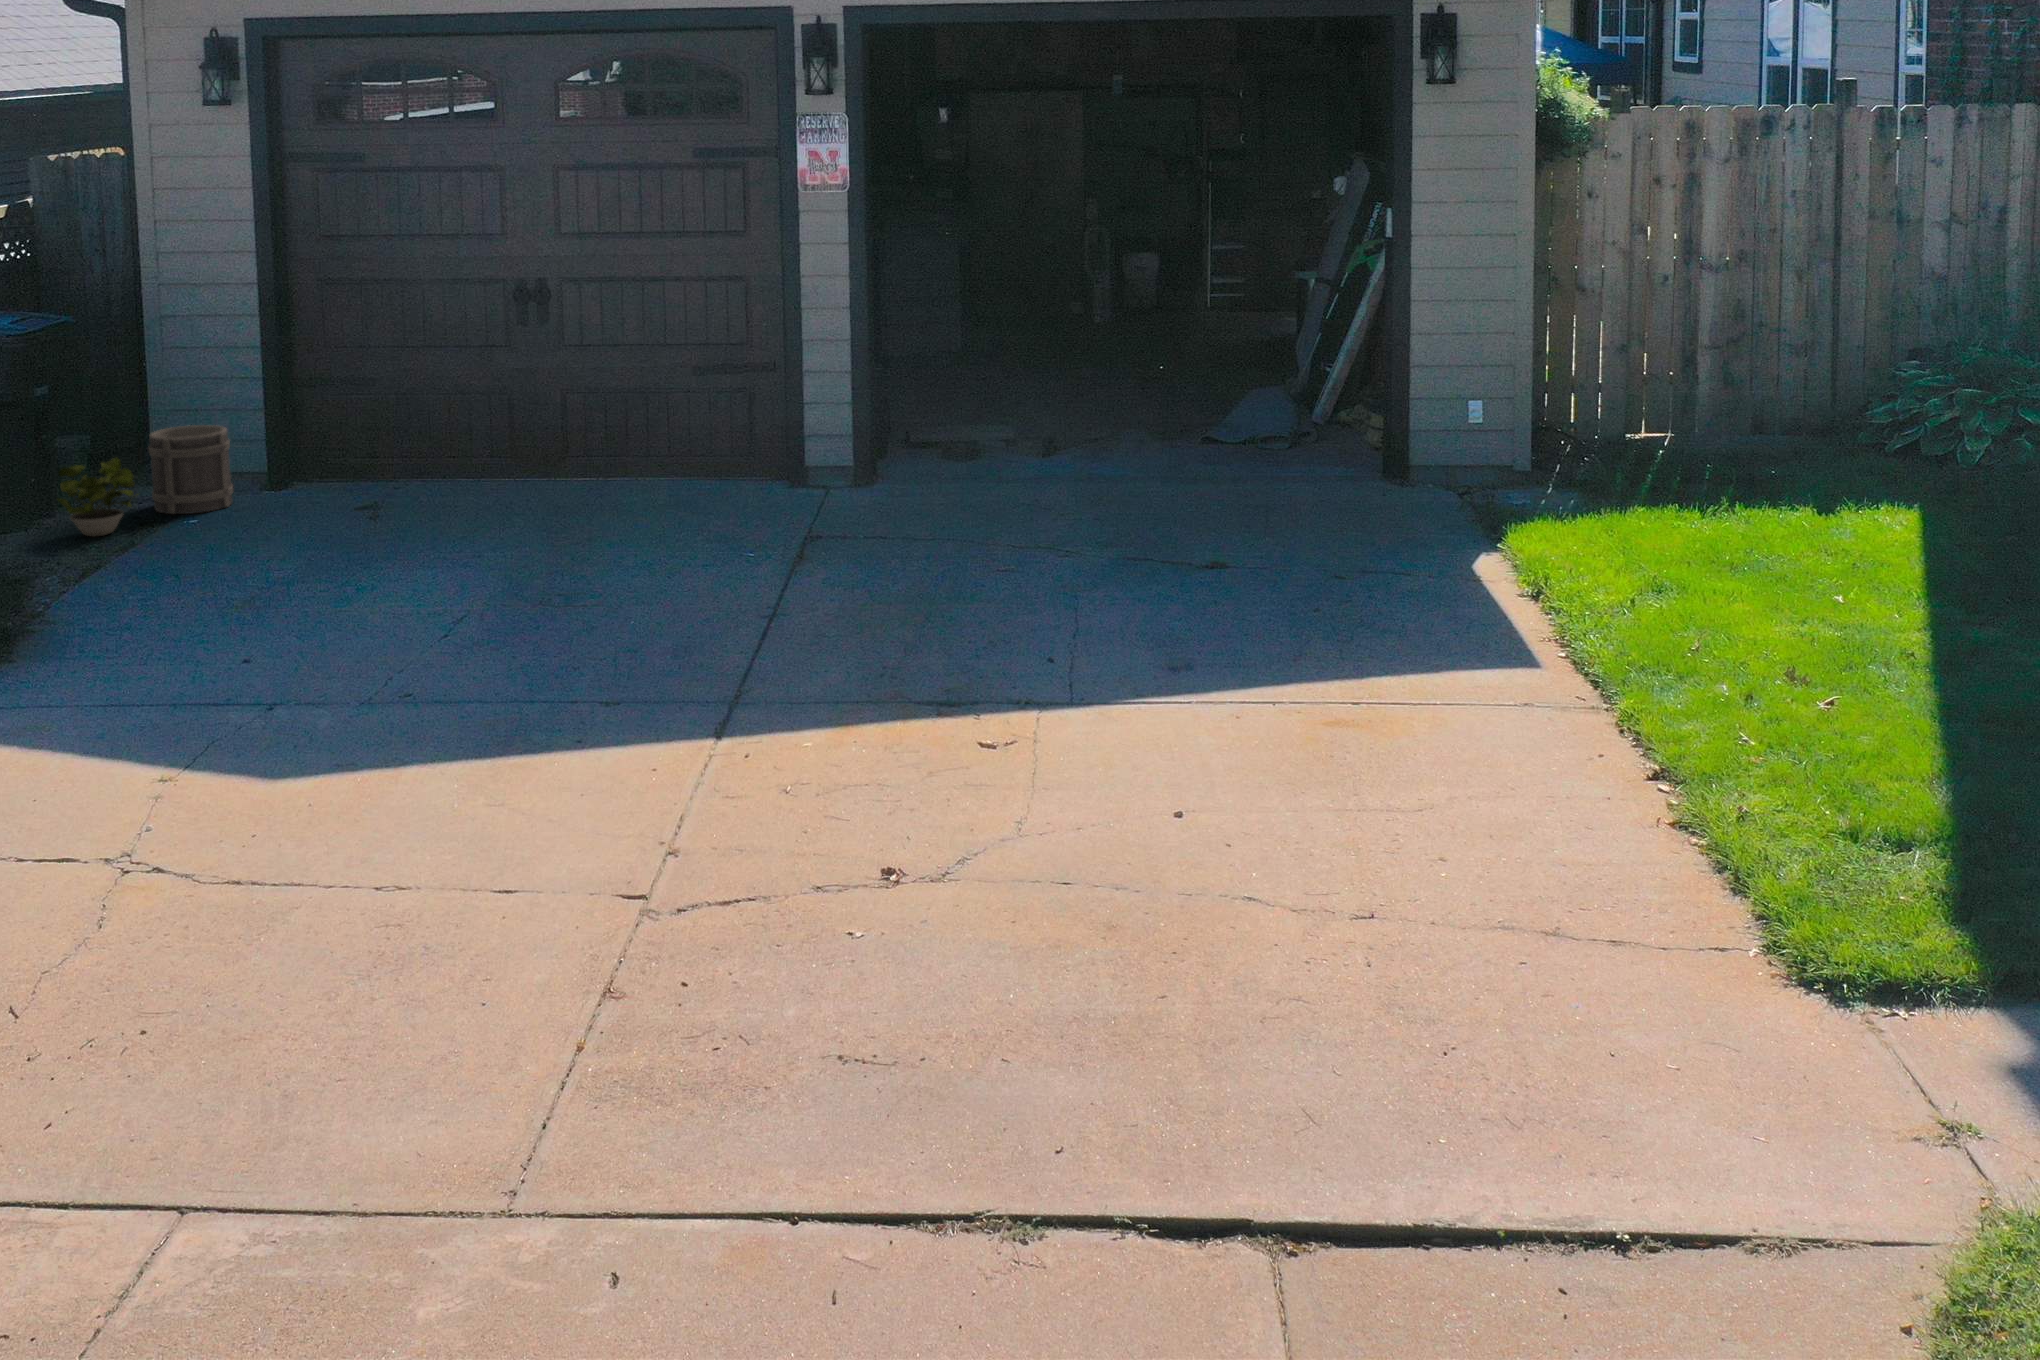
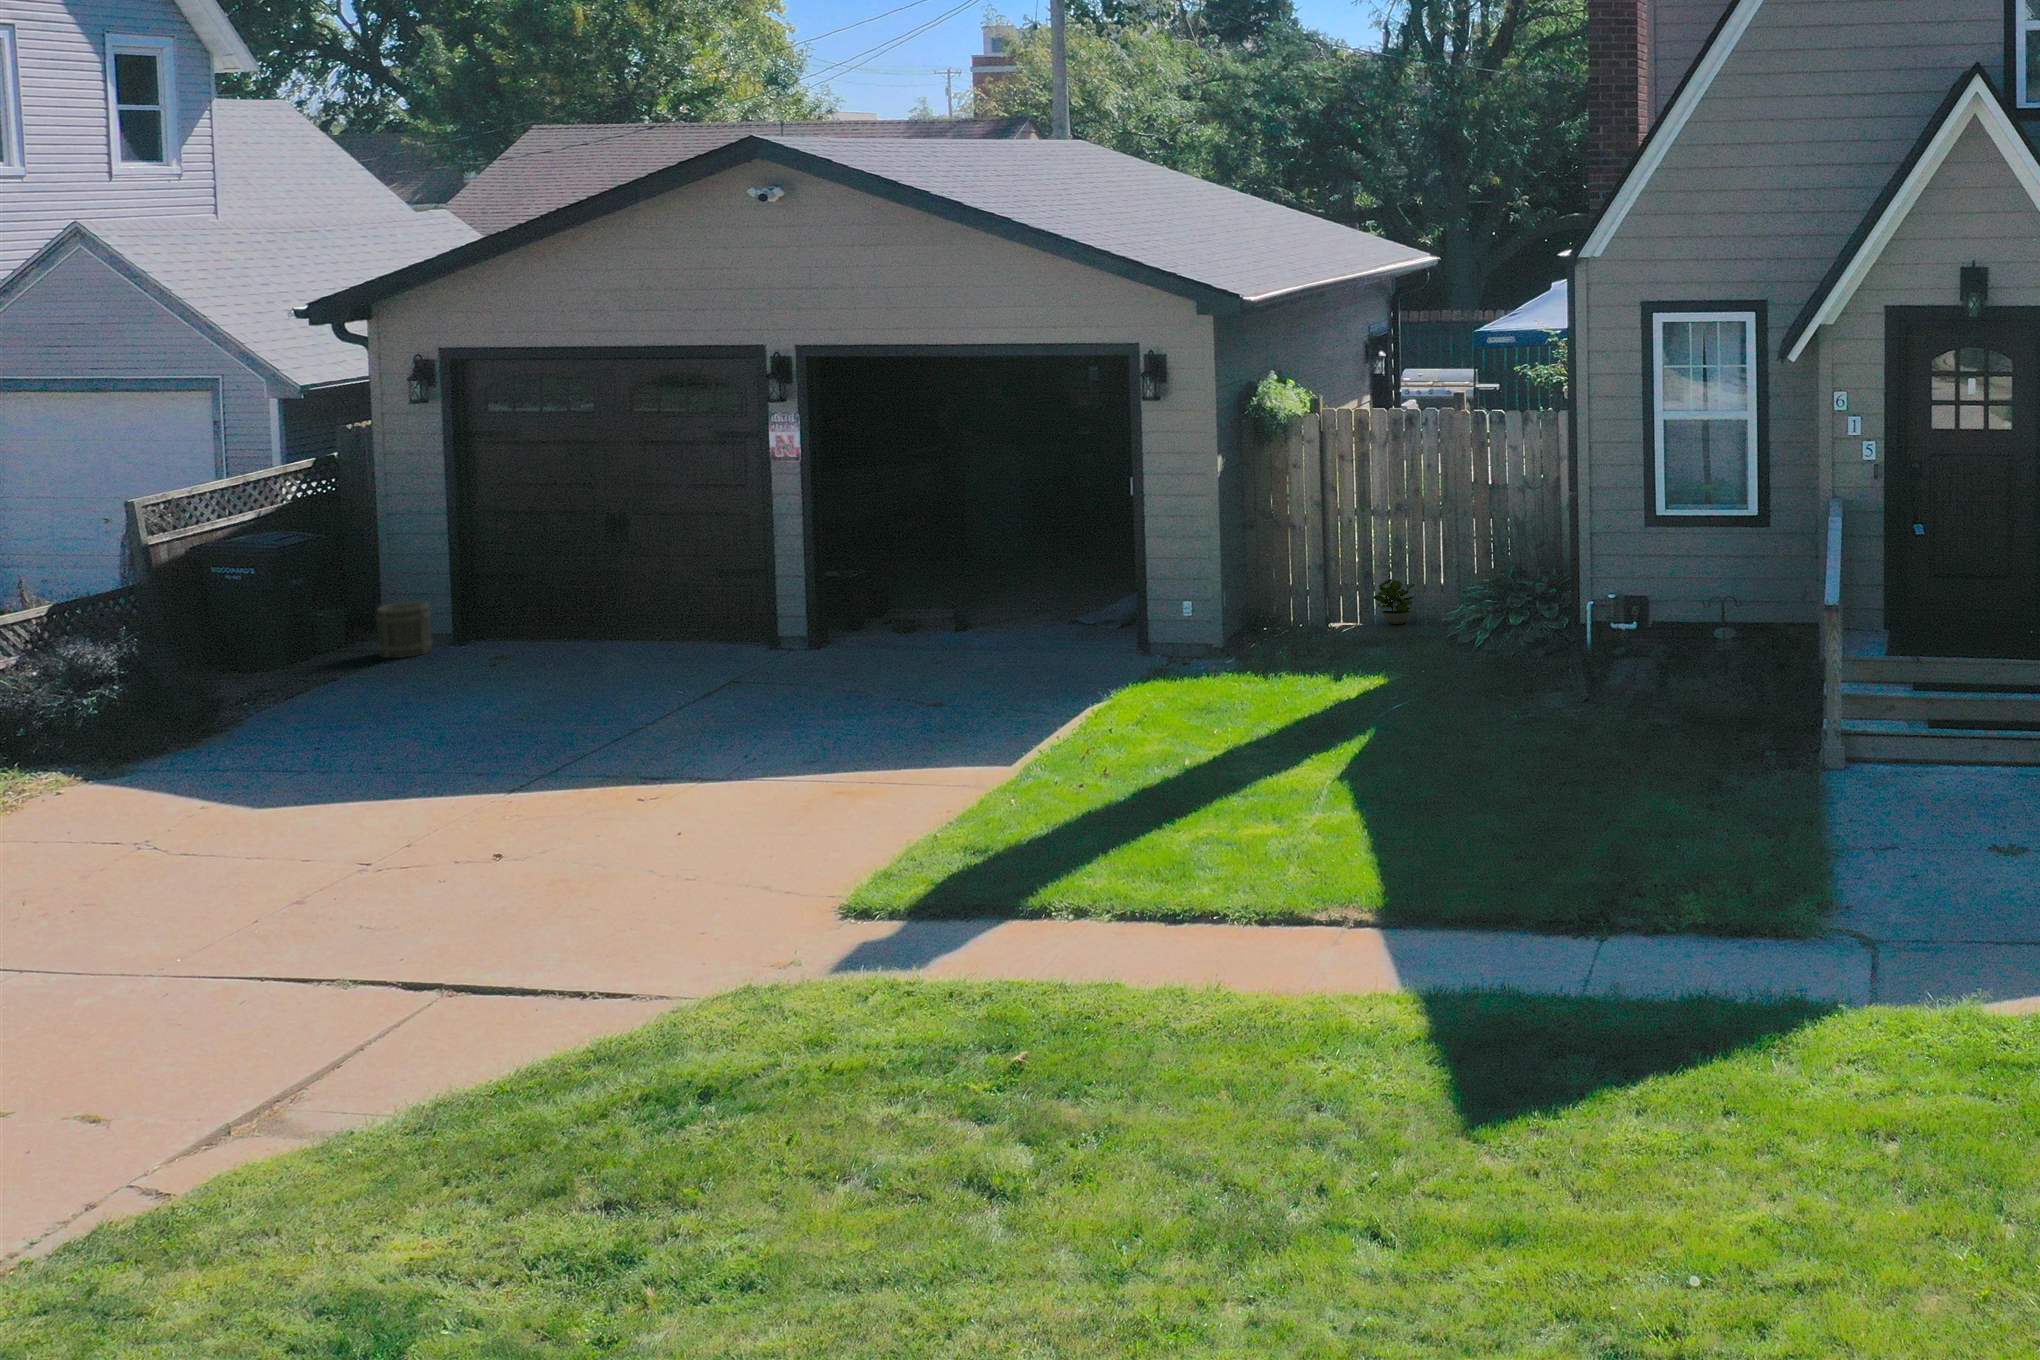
potted plant: present [57,458,138,536] -> present [1373,579,1415,624]

